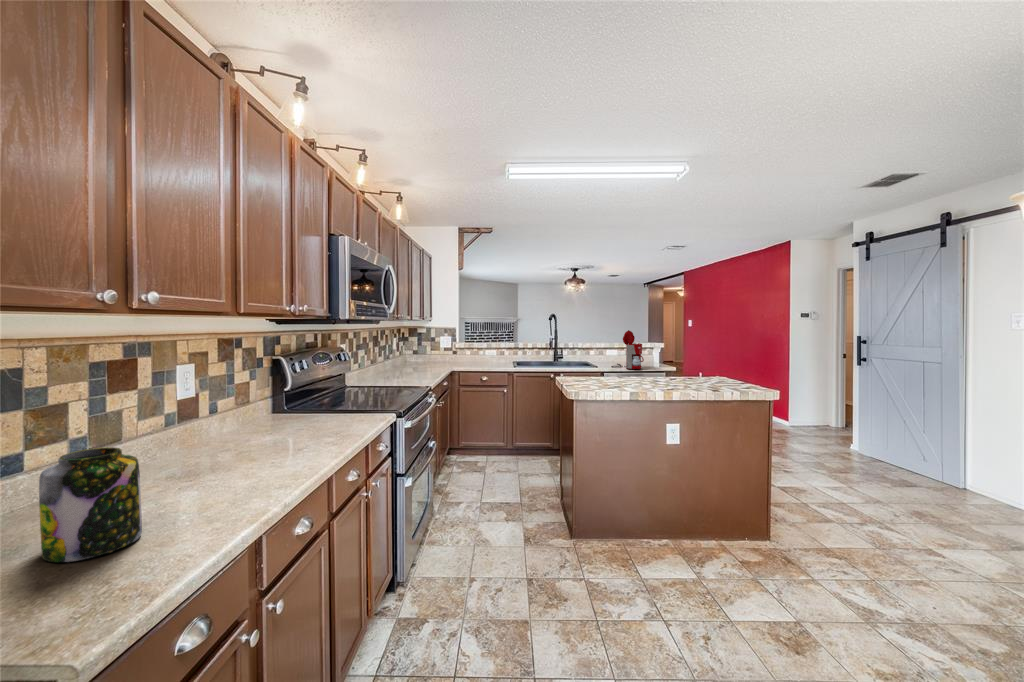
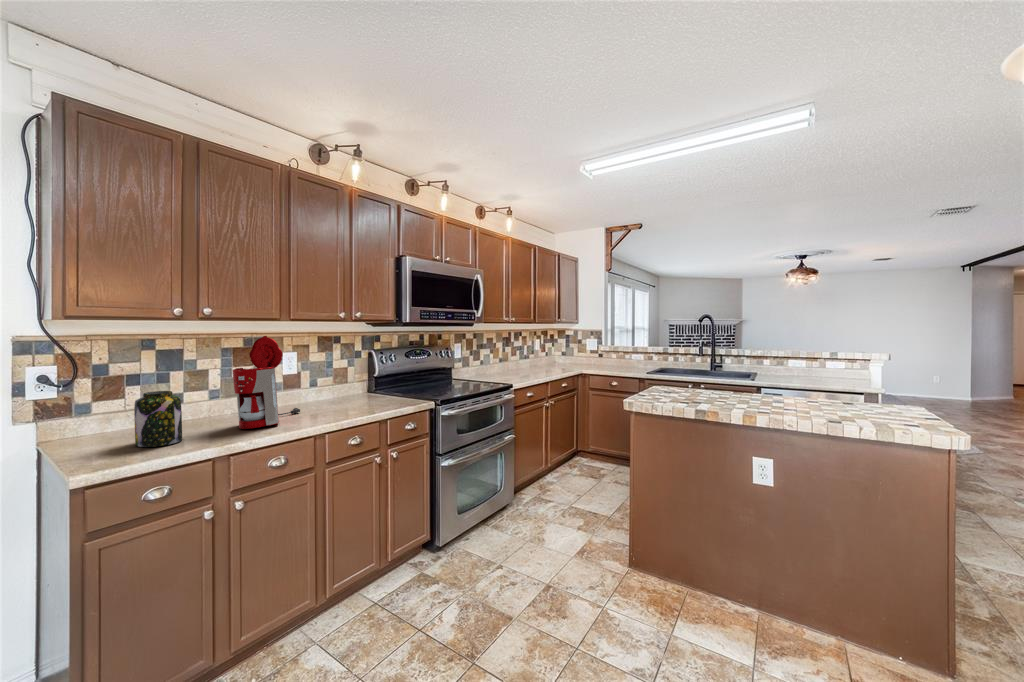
coffee maker: present [611,330,644,369] -> present [233,336,300,429]

